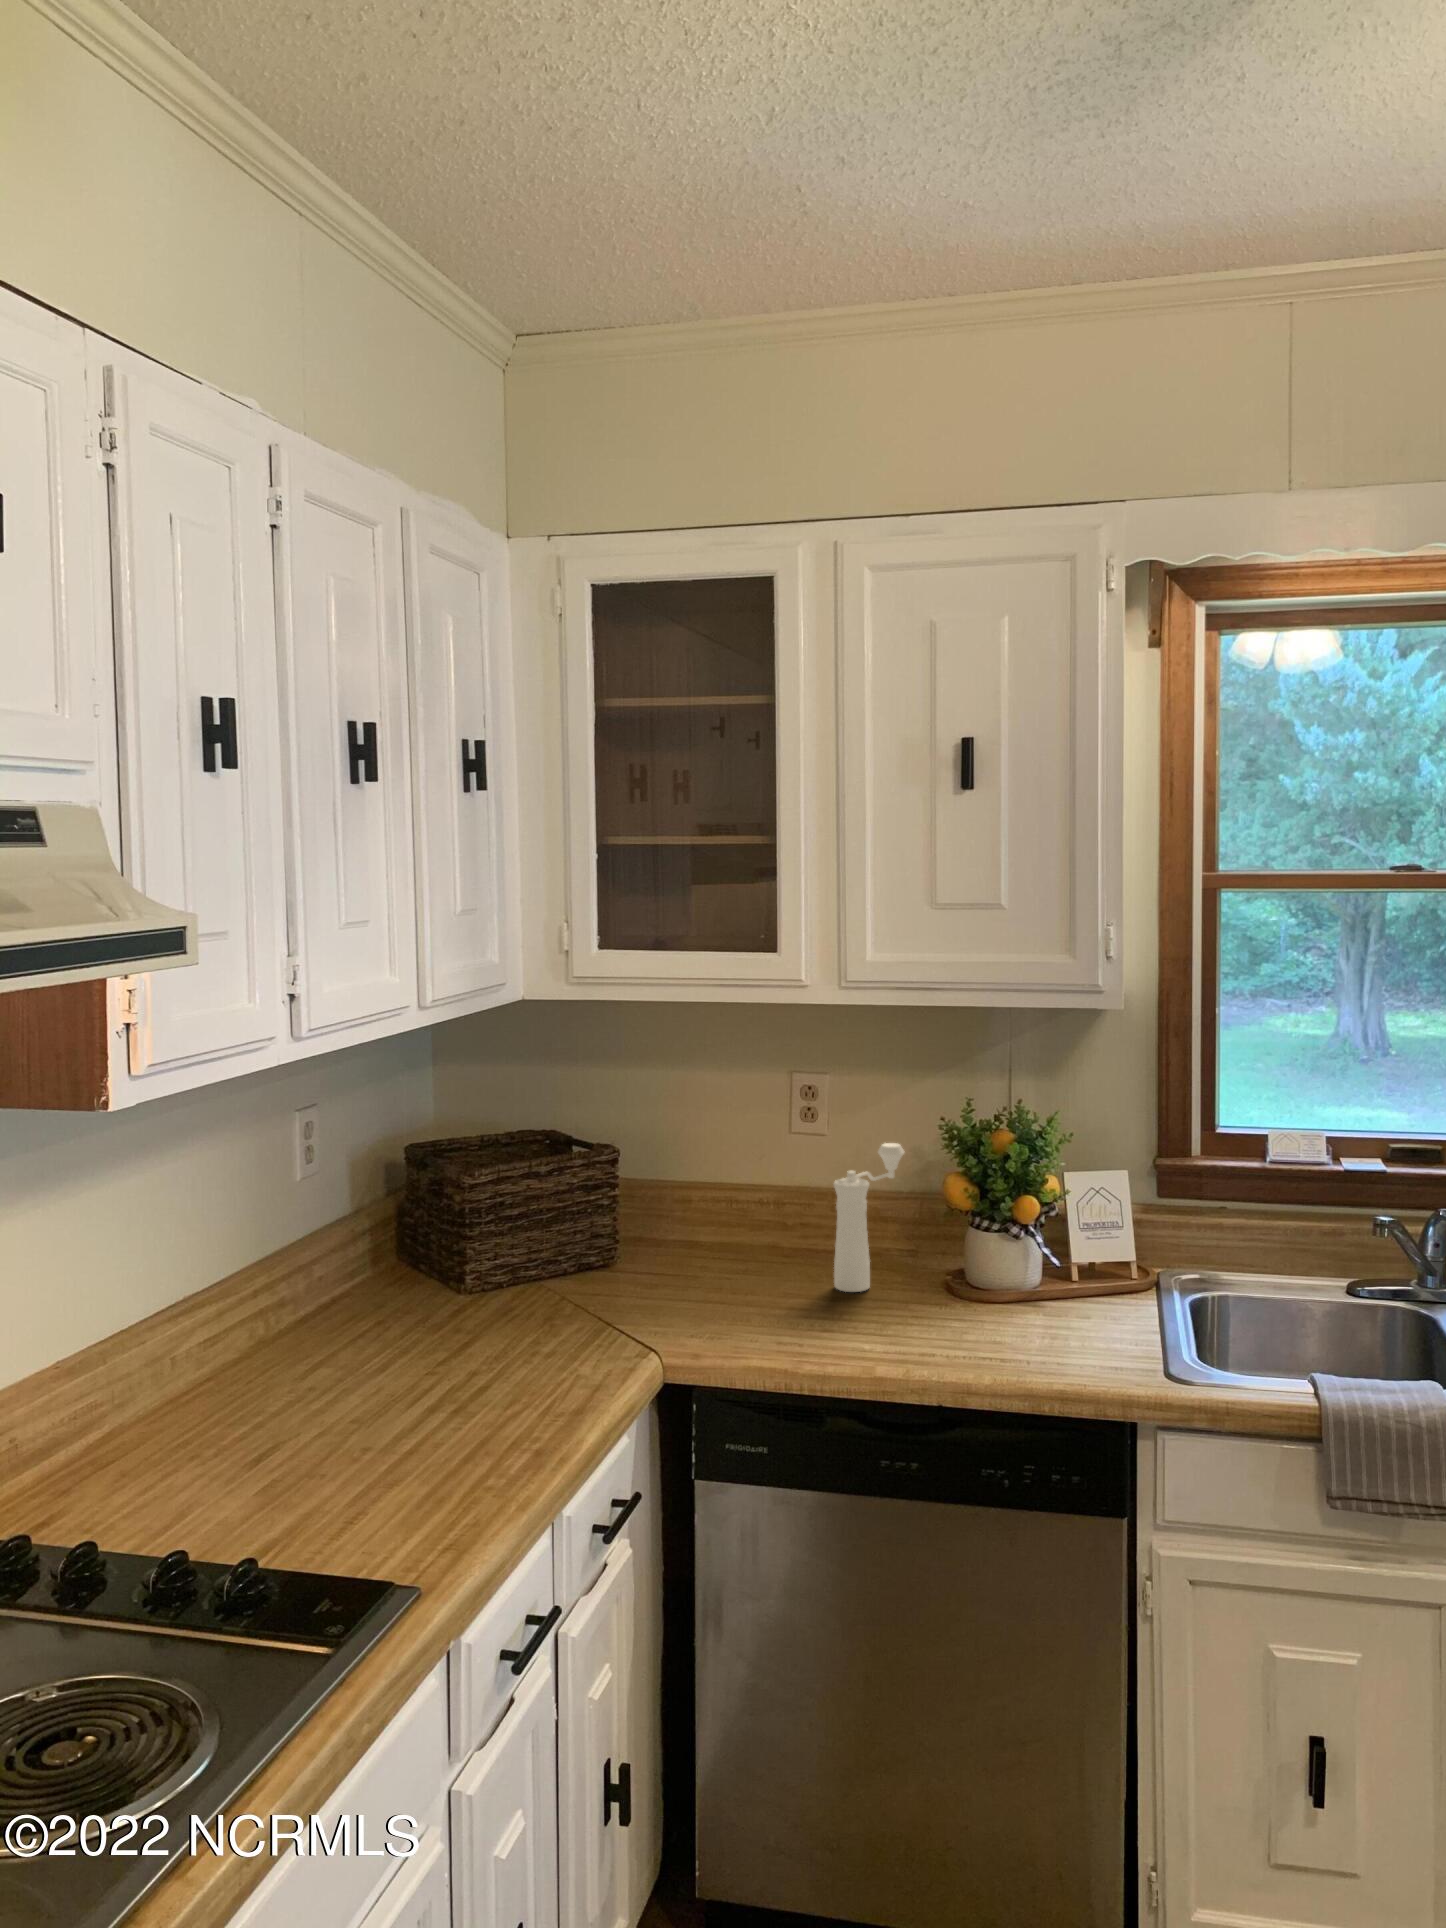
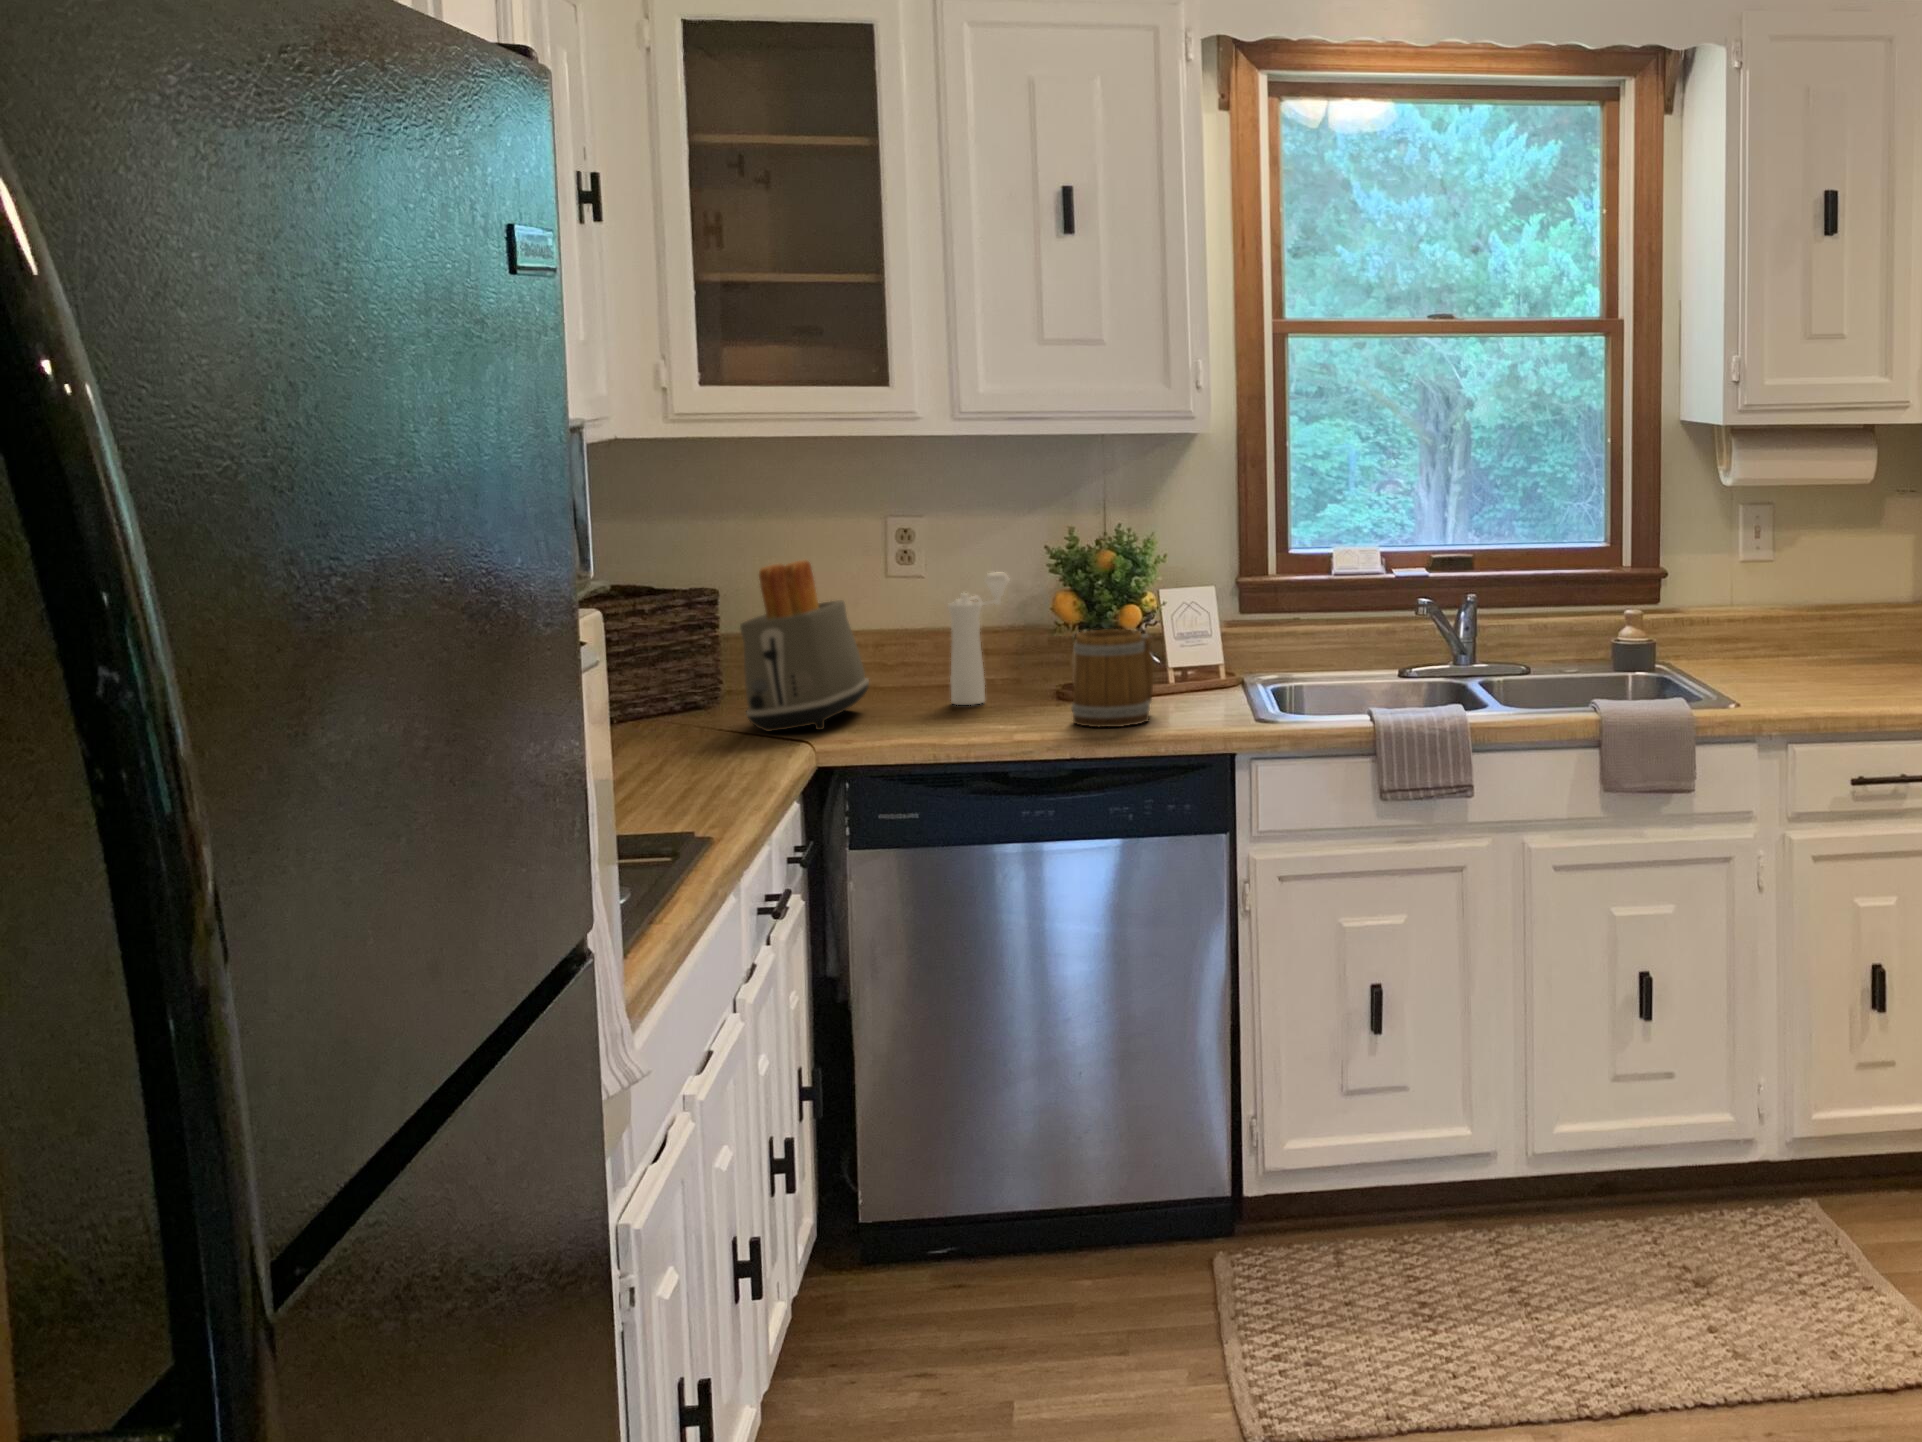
toaster: none [608,1134,750,1329] -> present [740,560,869,731]
mug: none [947,1239,1046,1366] -> present [1071,629,1153,727]

